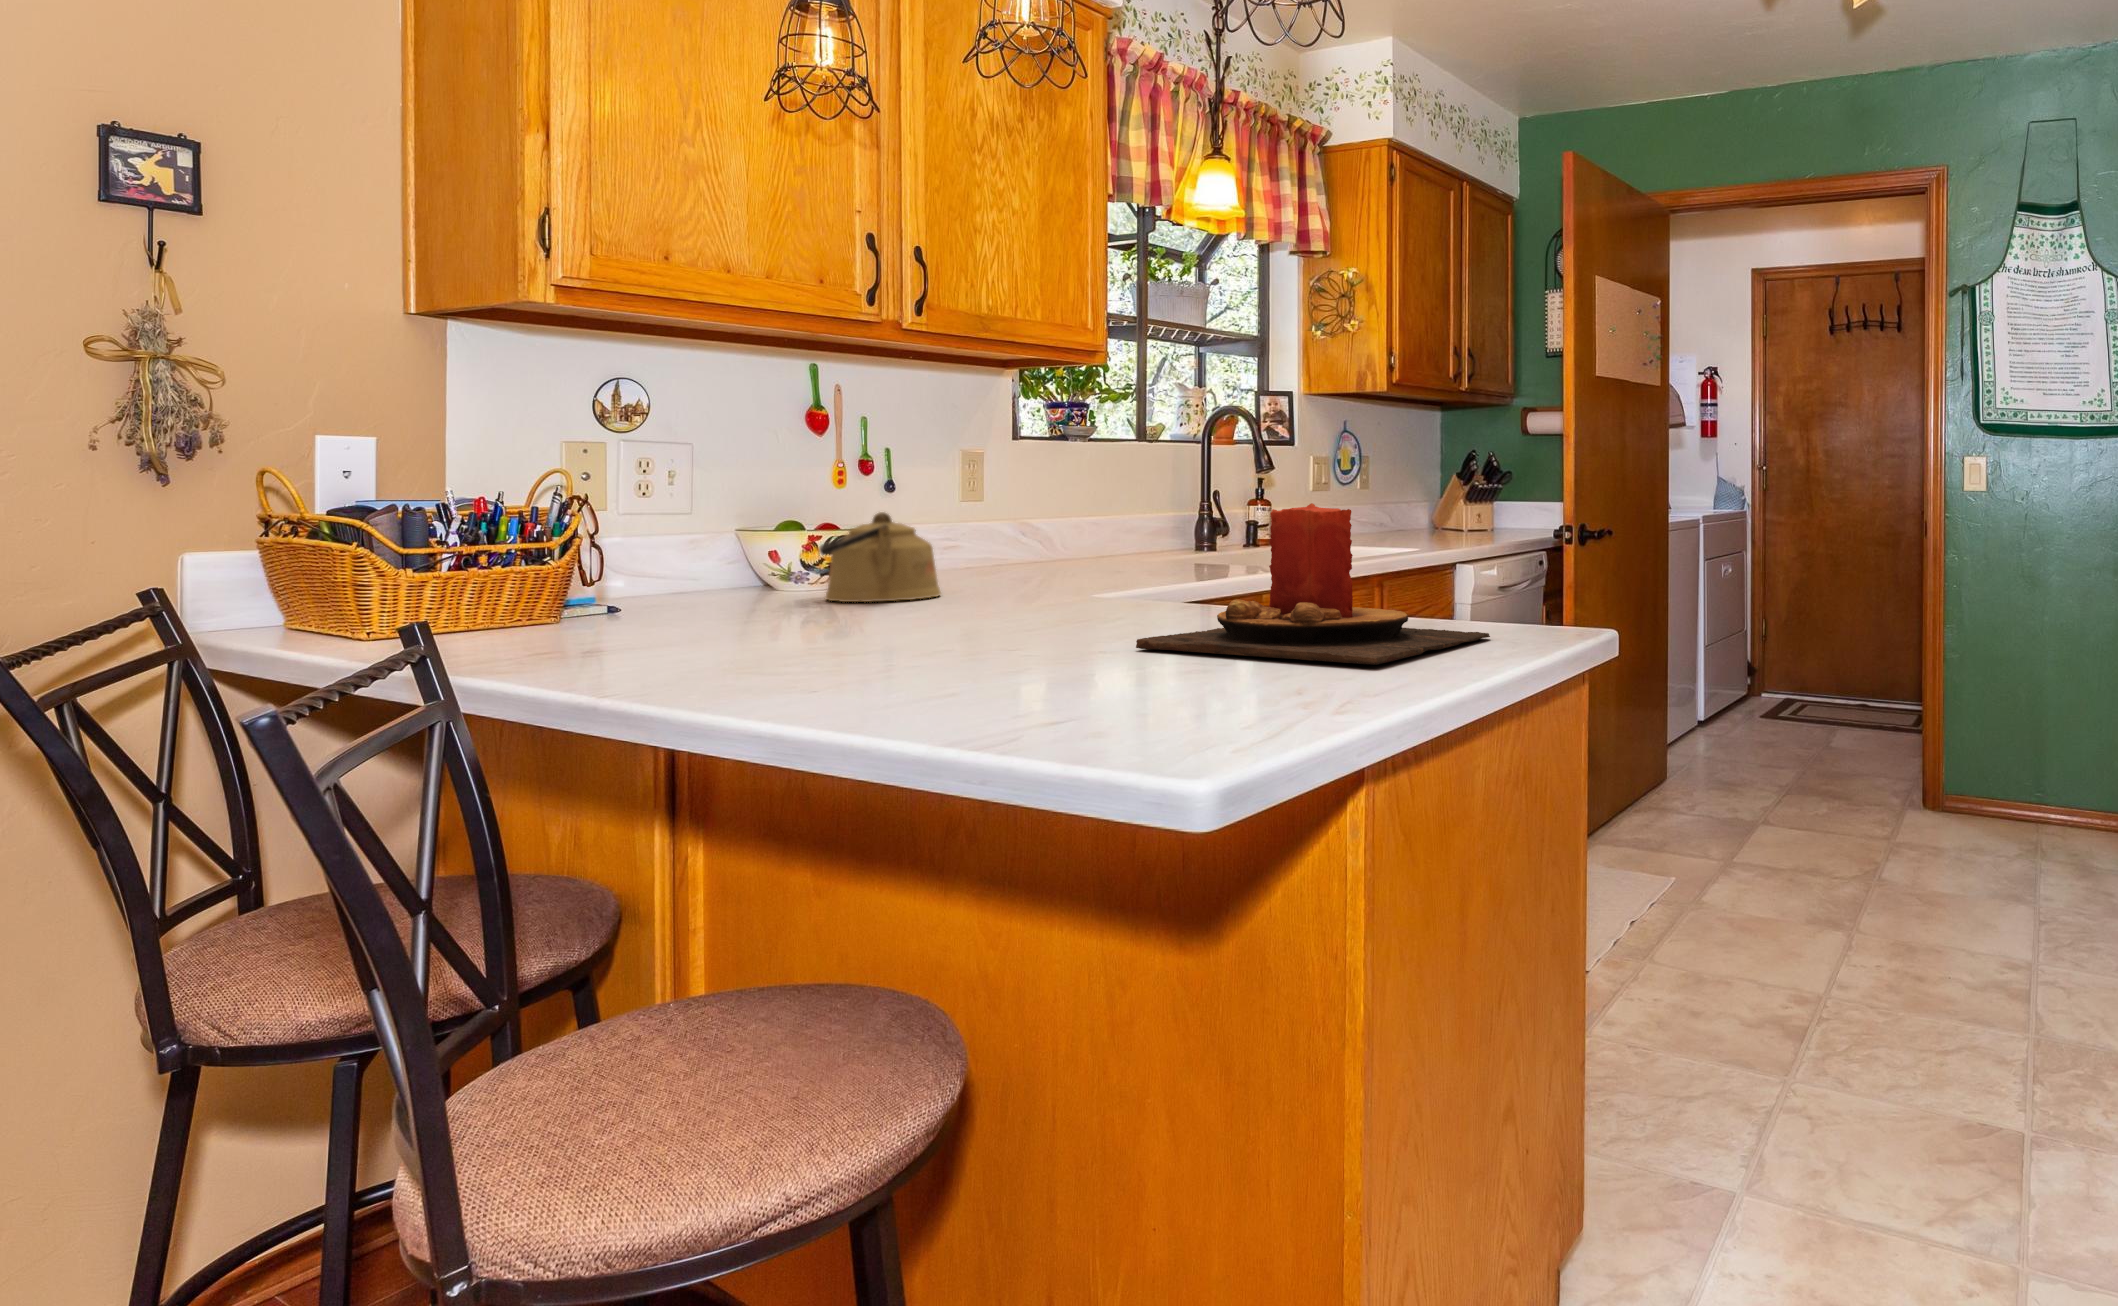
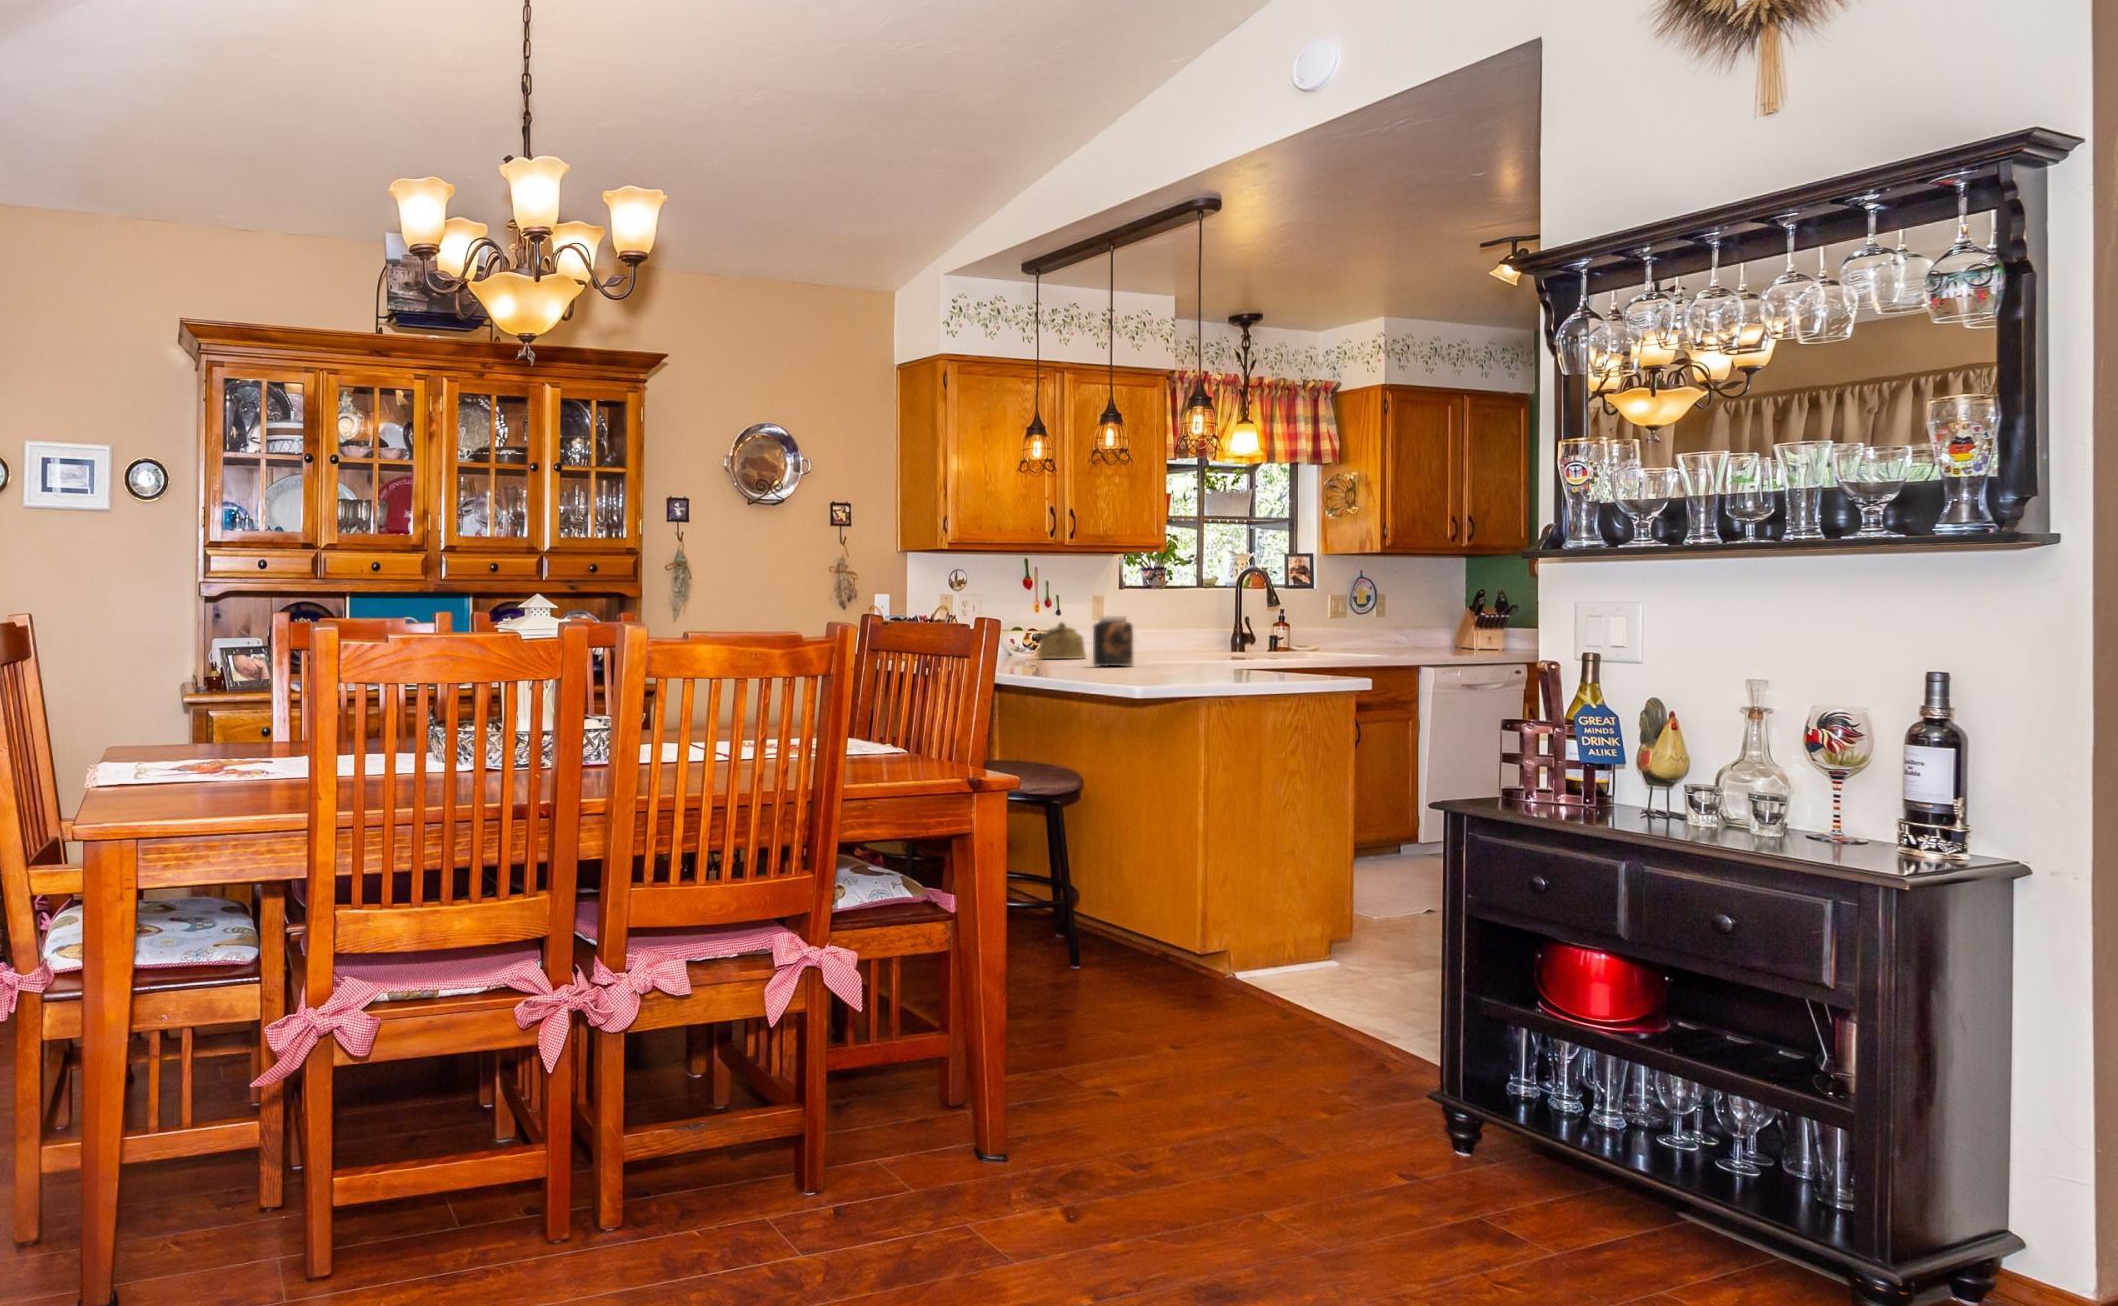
candle: present [1136,503,1490,665] -> none [1158,610,1304,663]
jar: none [954,529,1089,709] -> present [1093,616,1134,666]

